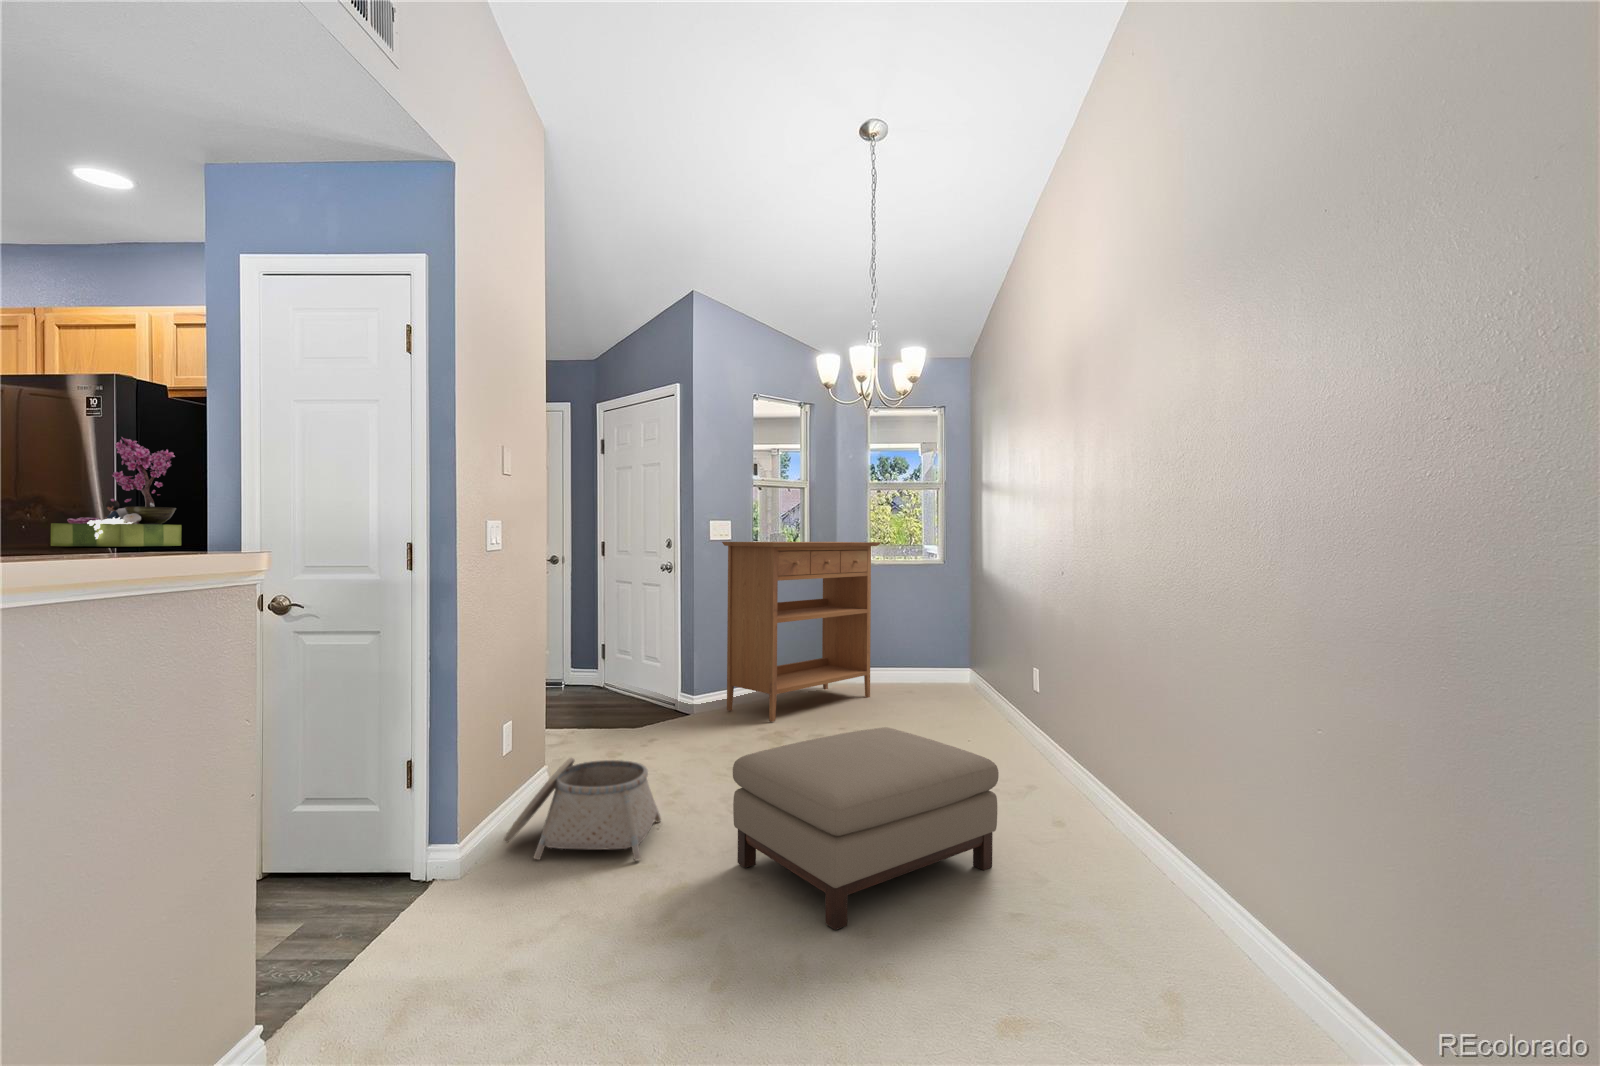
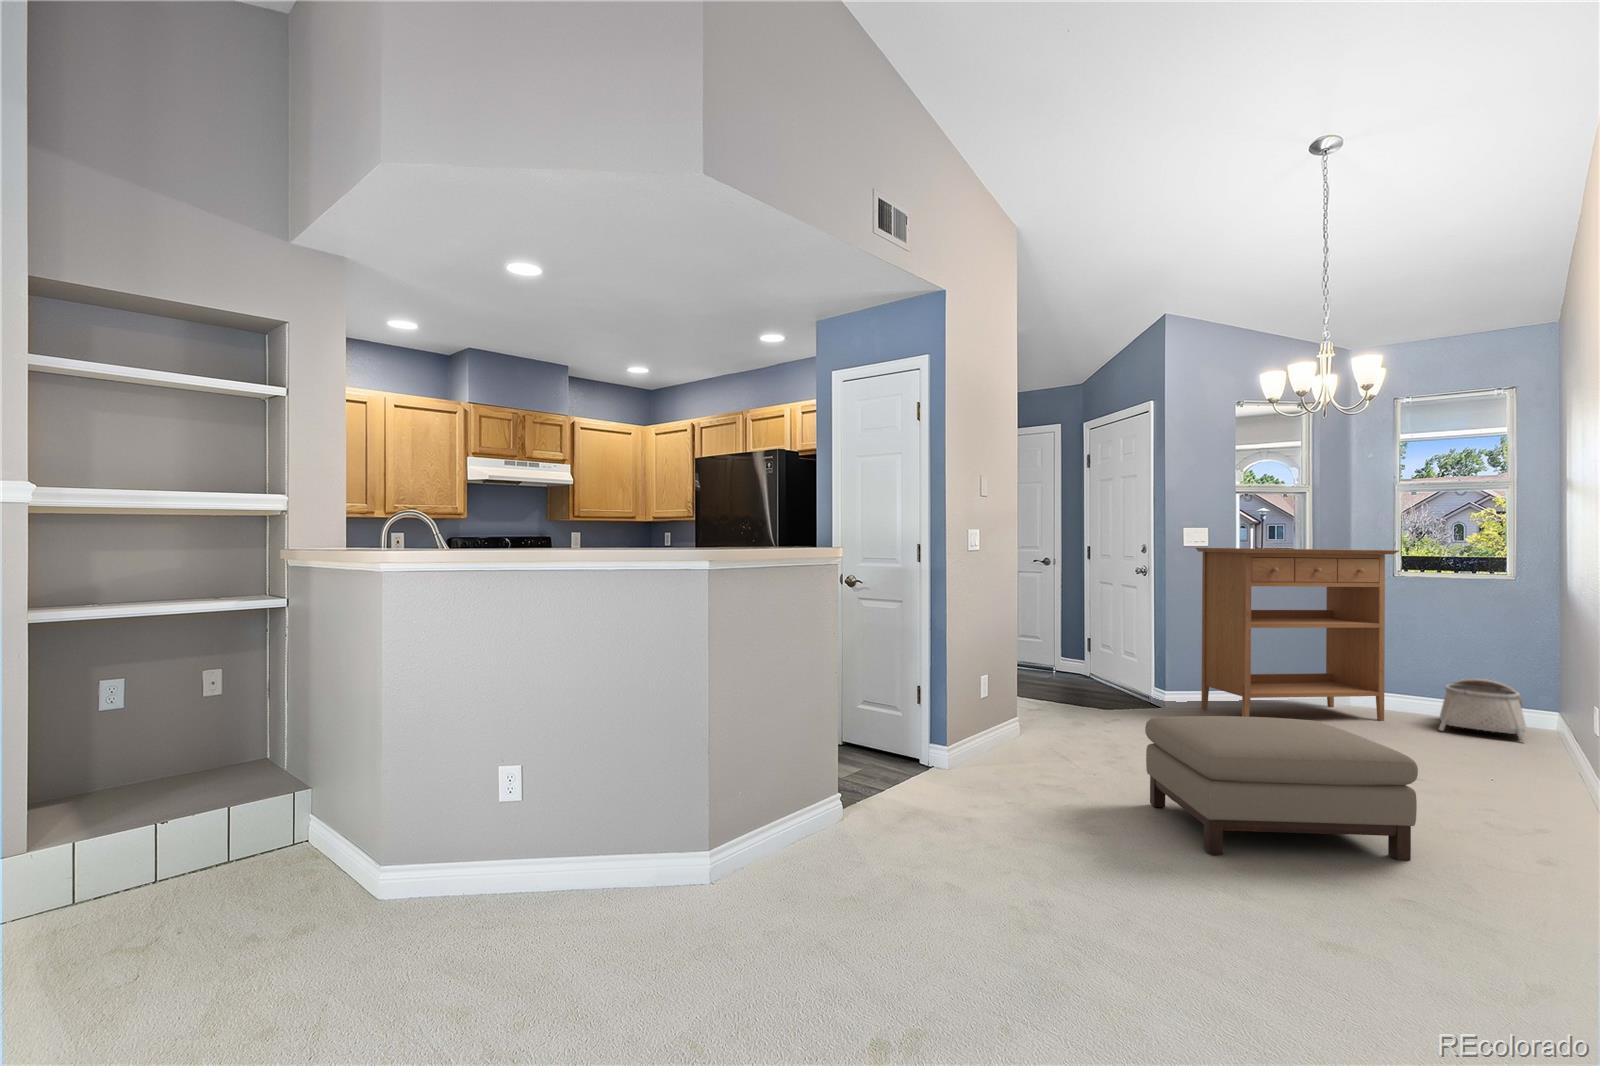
flower arrangement: present [51,437,181,546] -> none [753,484,805,545]
basket: present [504,758,661,860] -> present [1438,679,1526,742]

